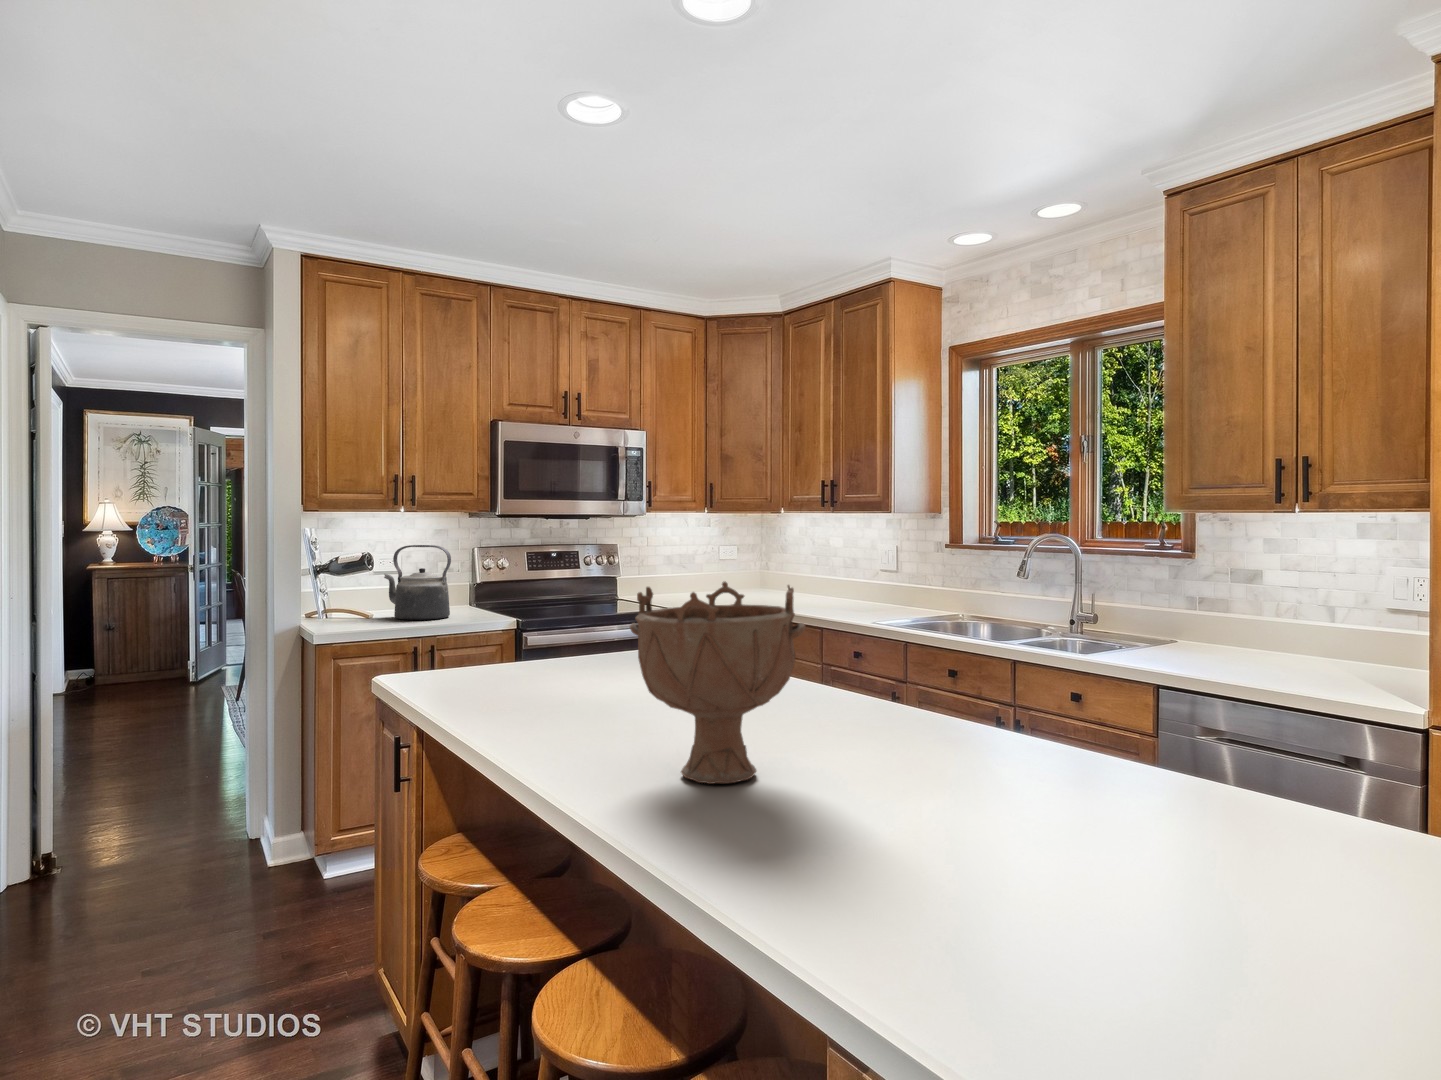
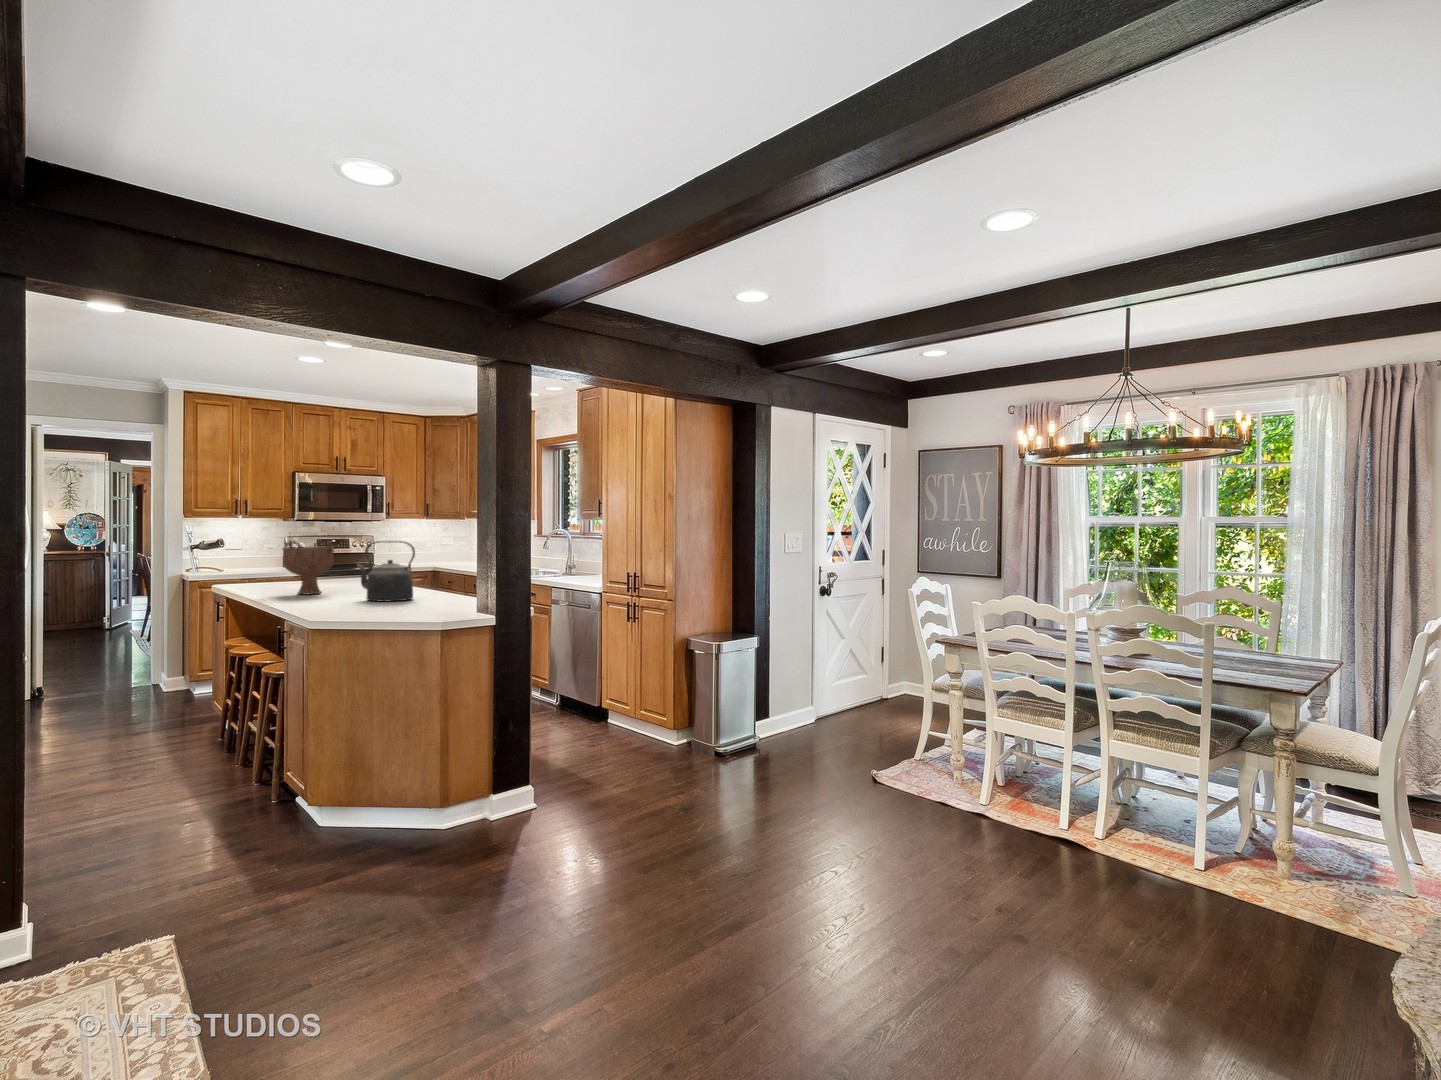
kettle: present [384,545,451,620] -> present [357,541,415,602]

